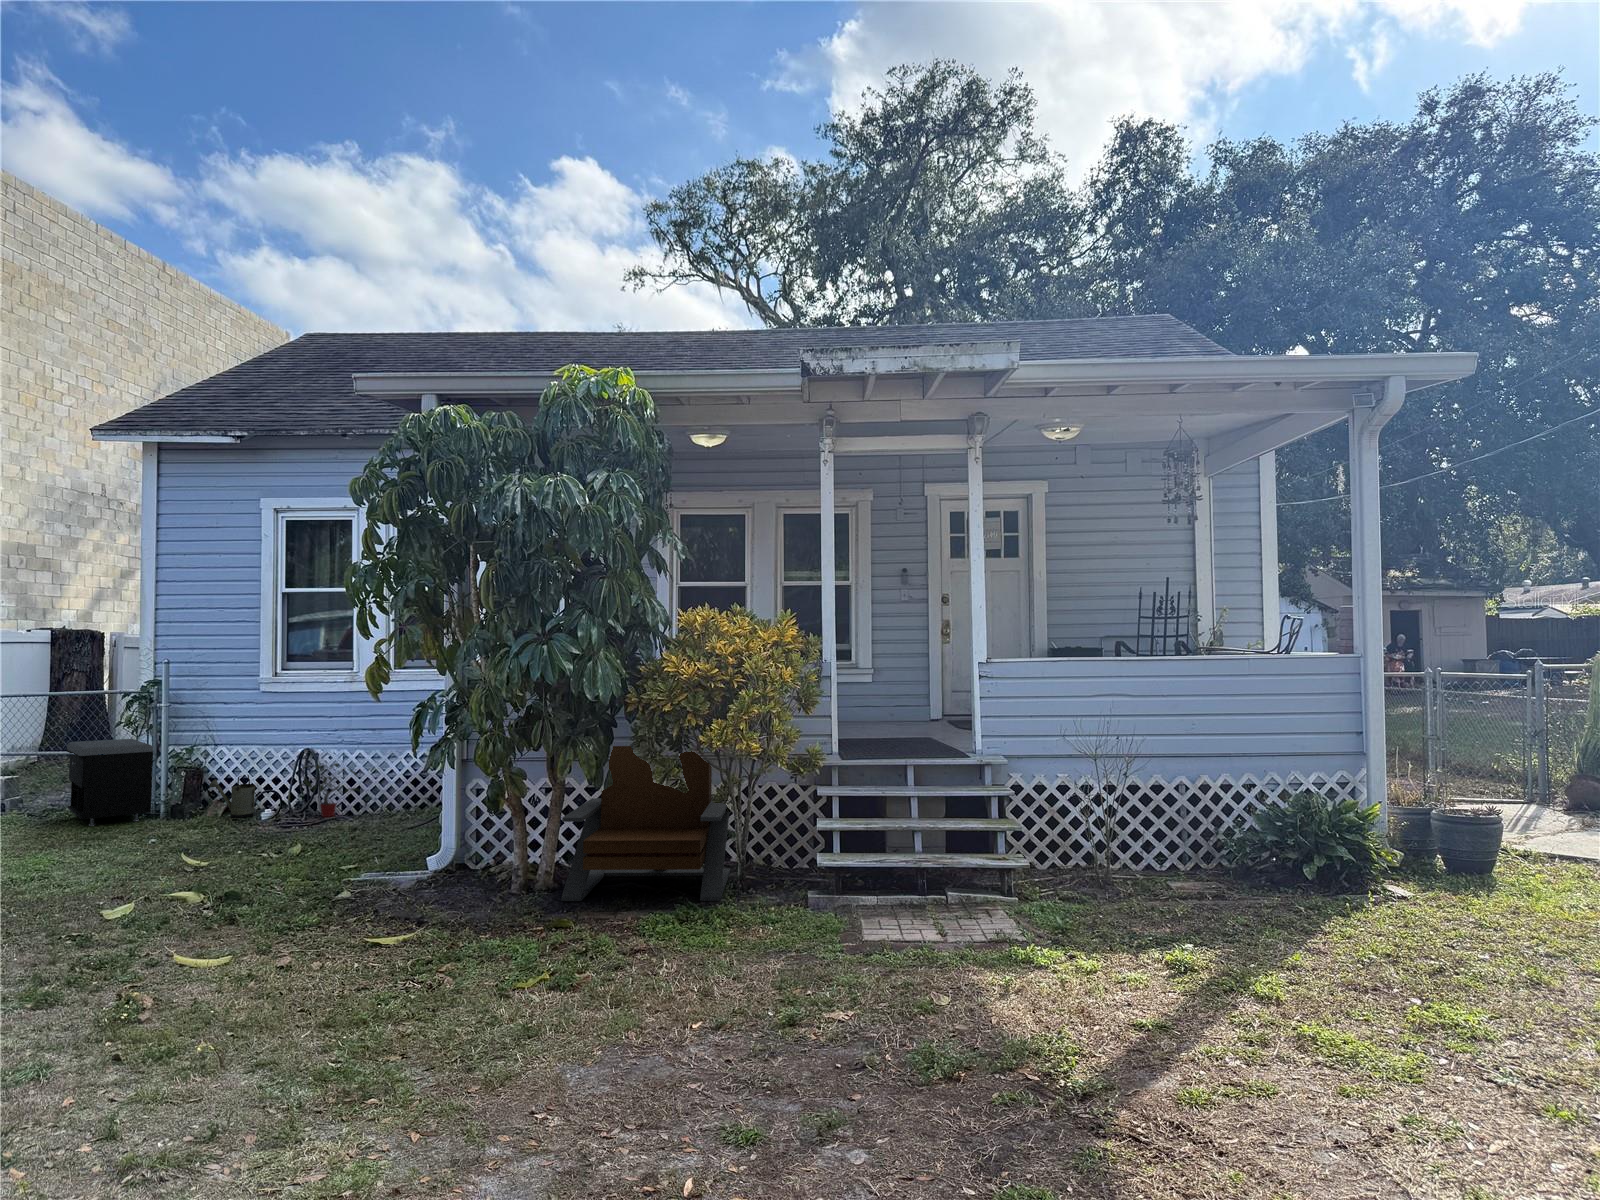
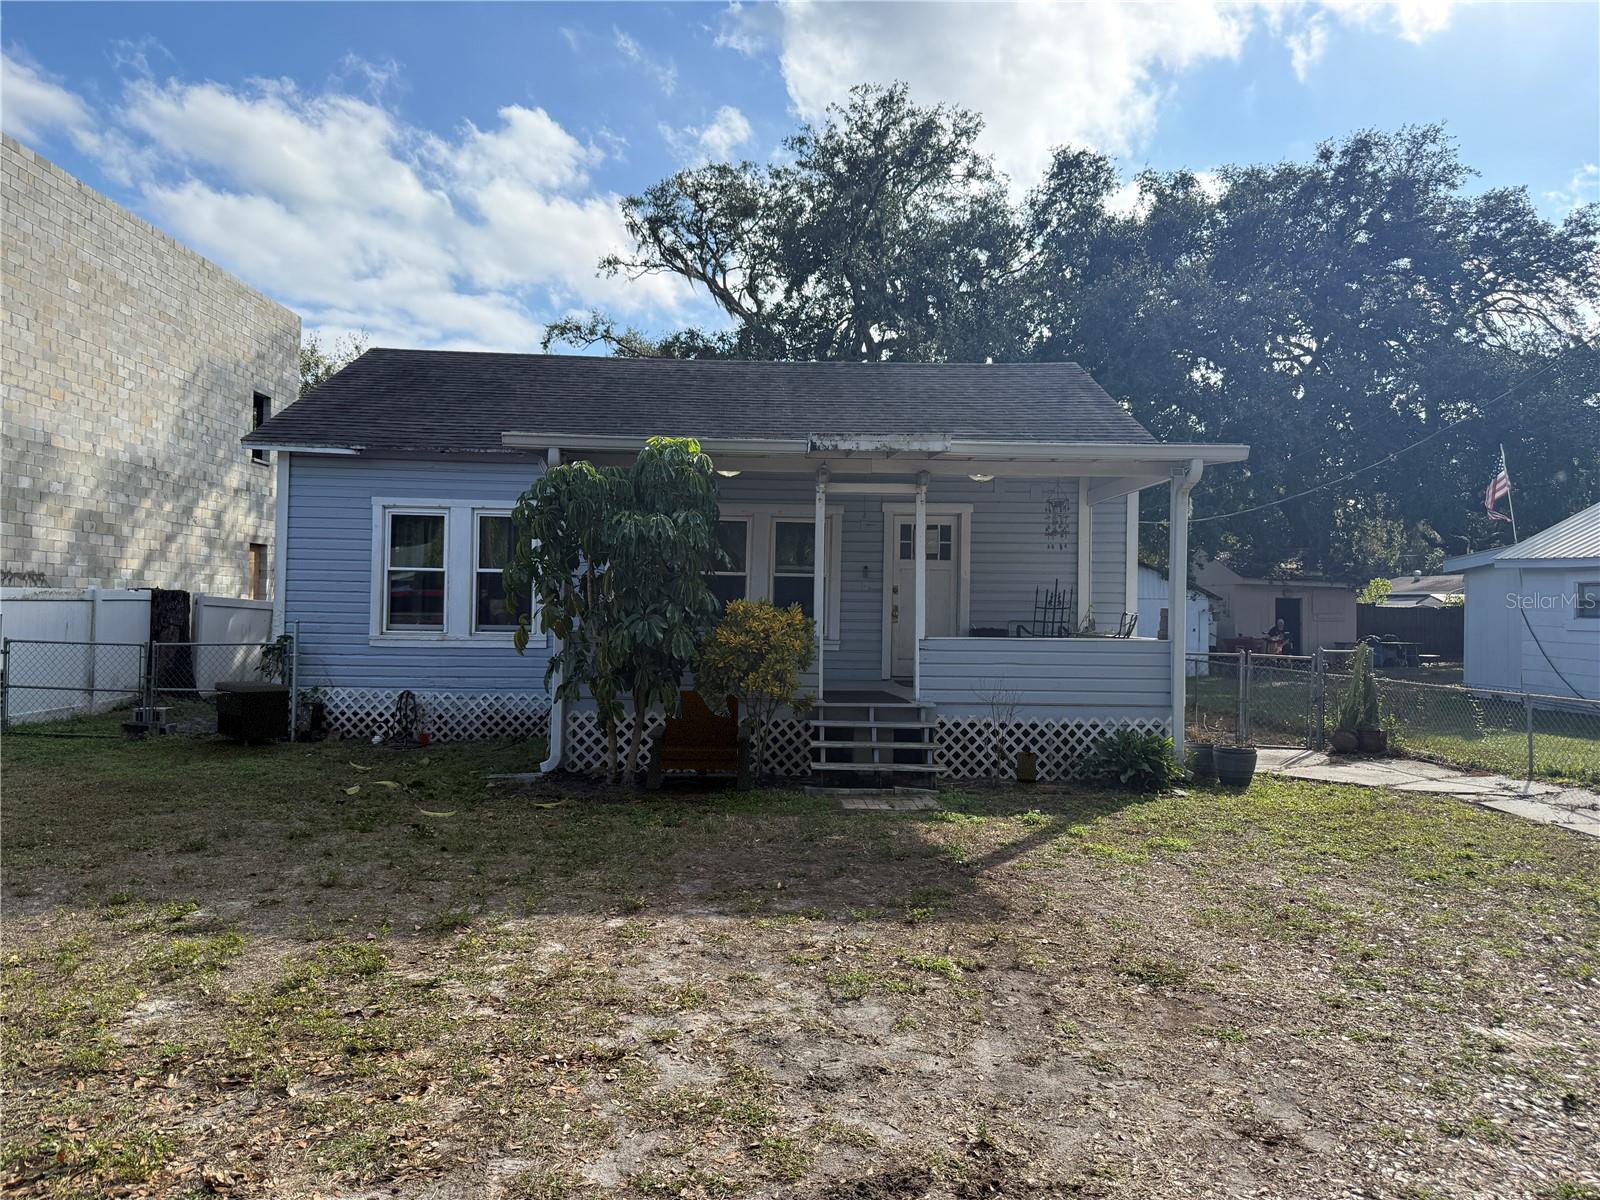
watering can: present [209,775,258,818] -> present [996,742,1037,782]

